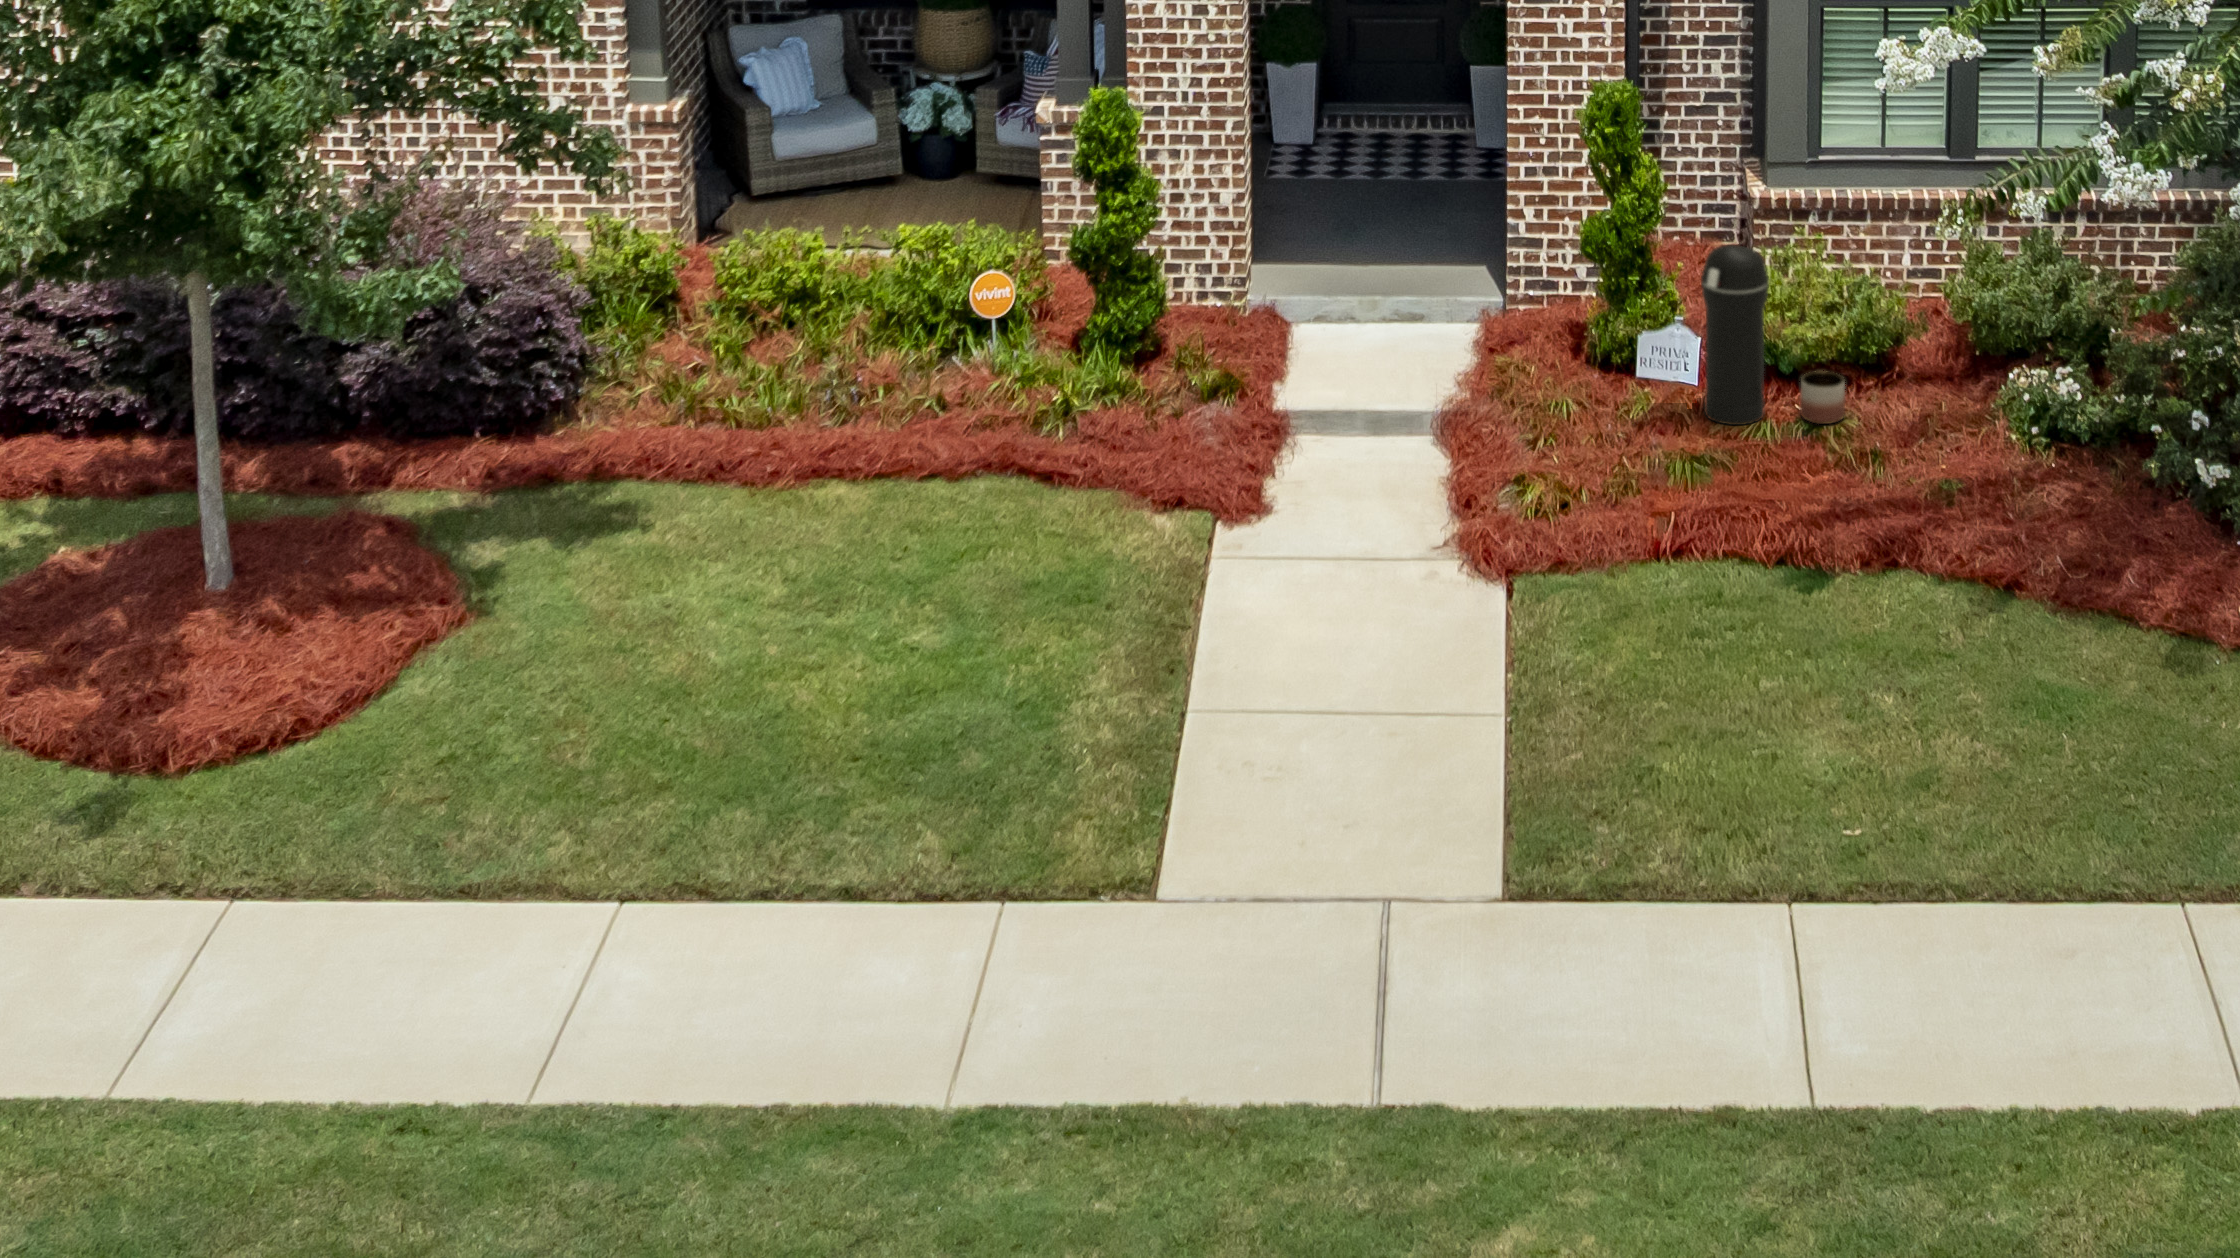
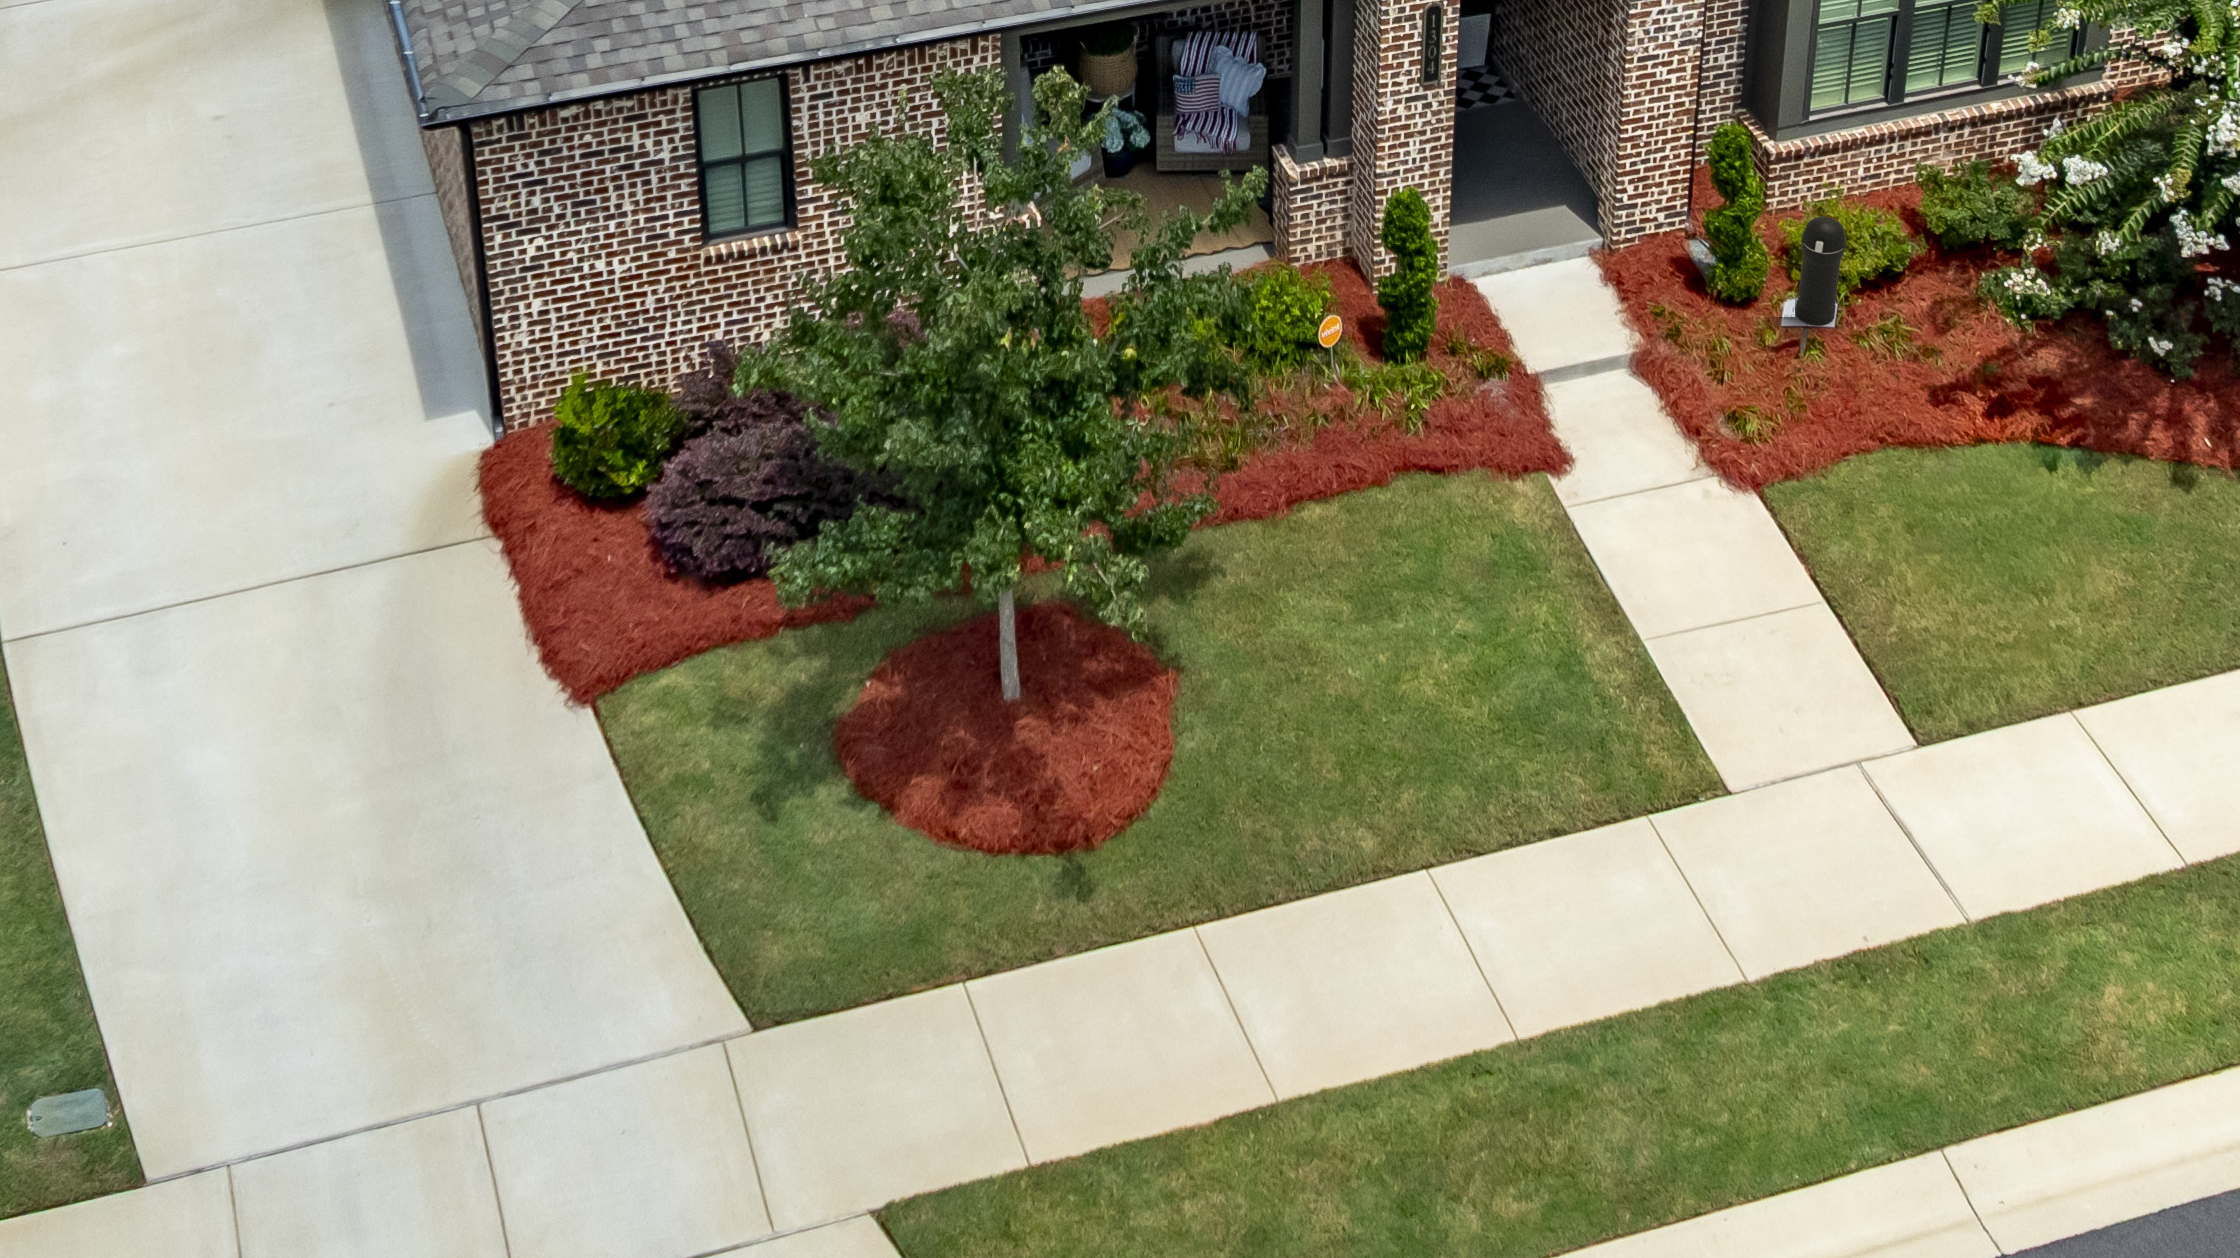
planter: present [1800,371,1845,424] -> none [1855,277,1886,313]

